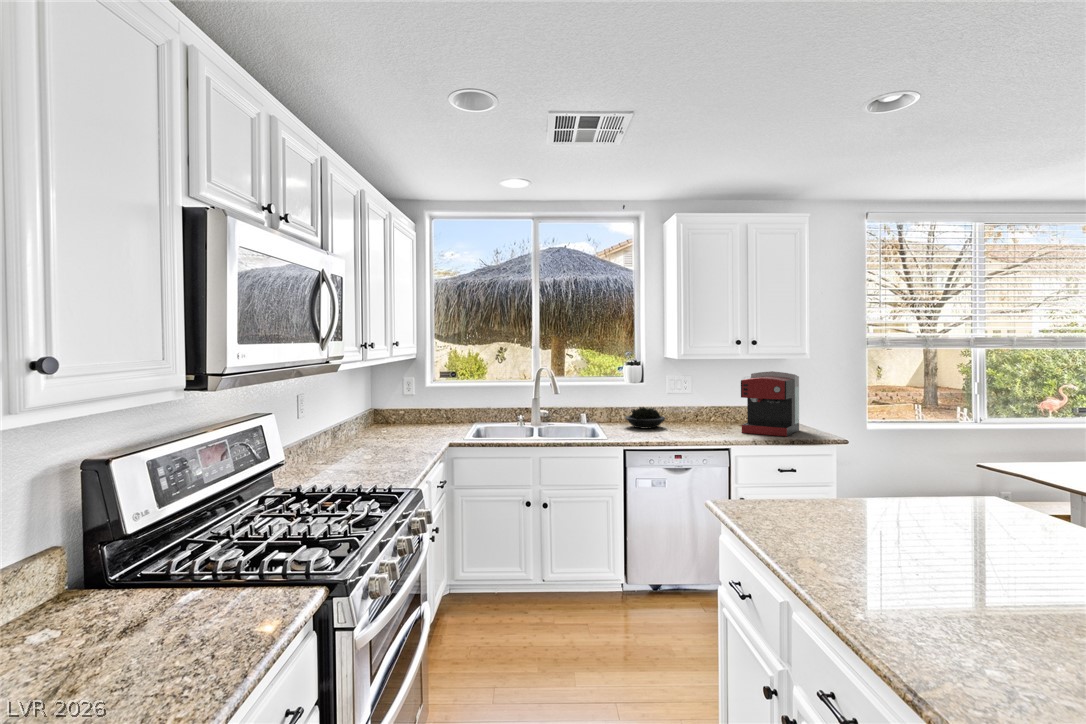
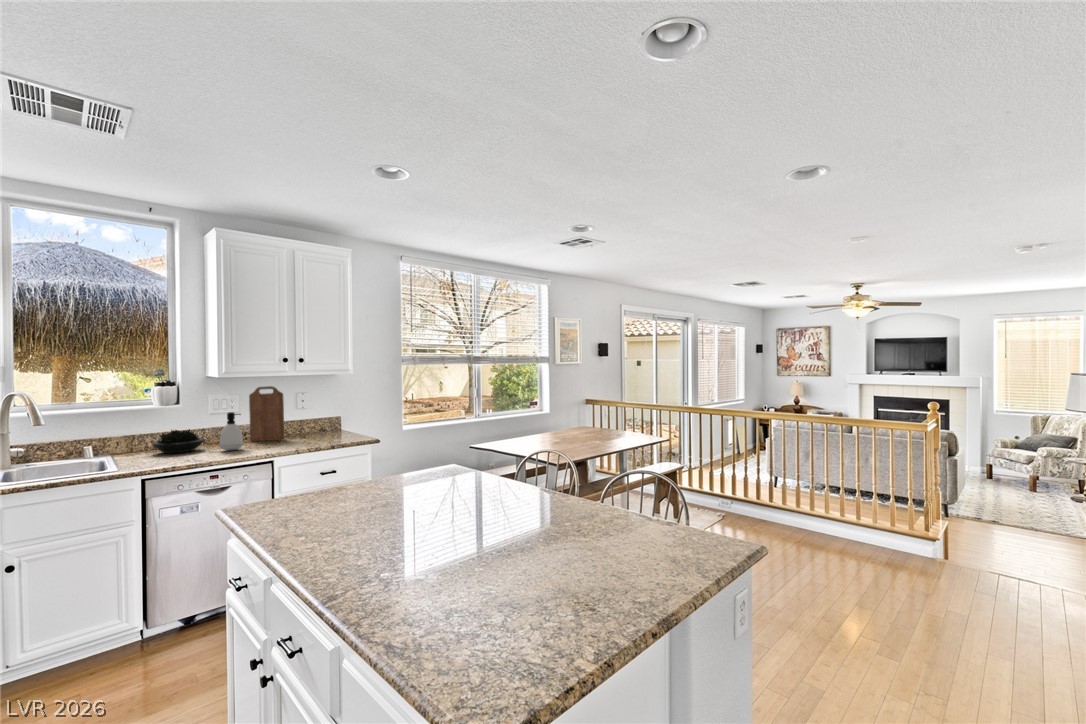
cutting board: none [702,369,735,425] -> present [249,386,284,441]
coffee maker: present [741,371,799,436] -> none [286,386,343,445]
soap dispenser: none [679,394,700,431] -> present [219,412,243,450]

